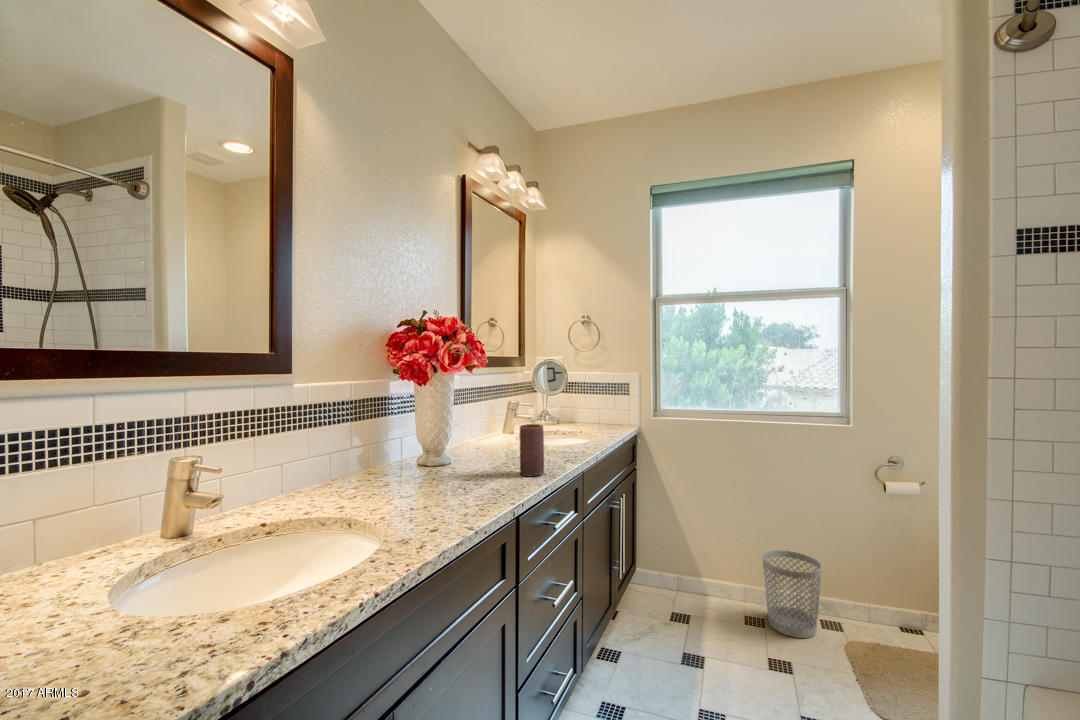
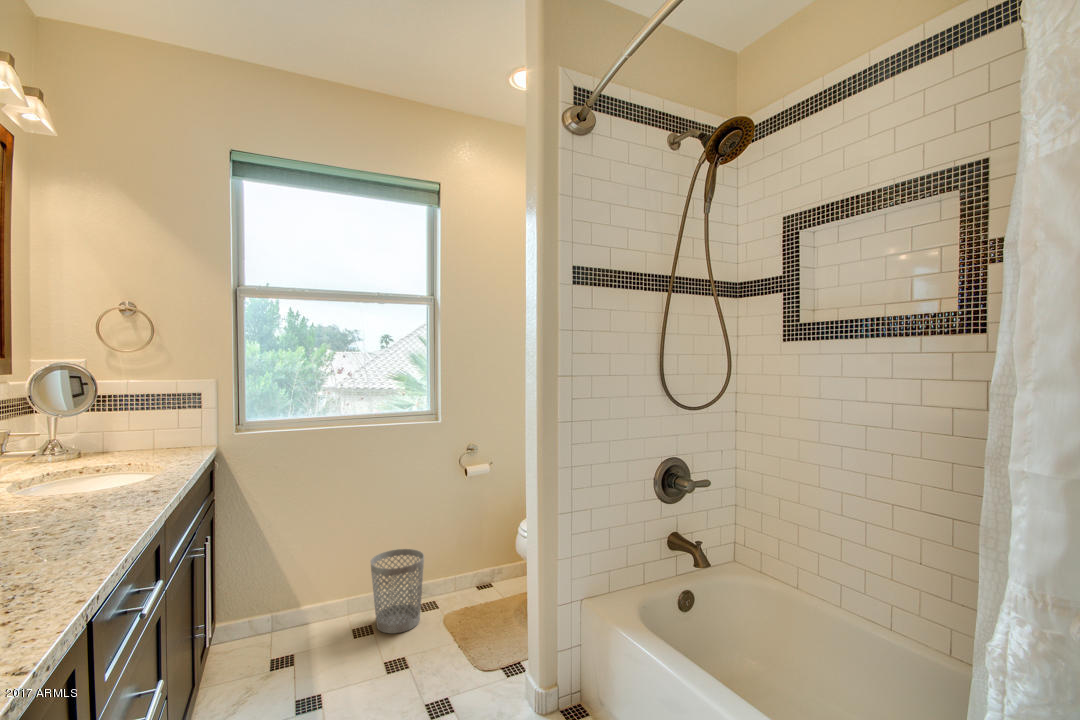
candle: present [520,424,544,476] -> none [49,458,101,542]

